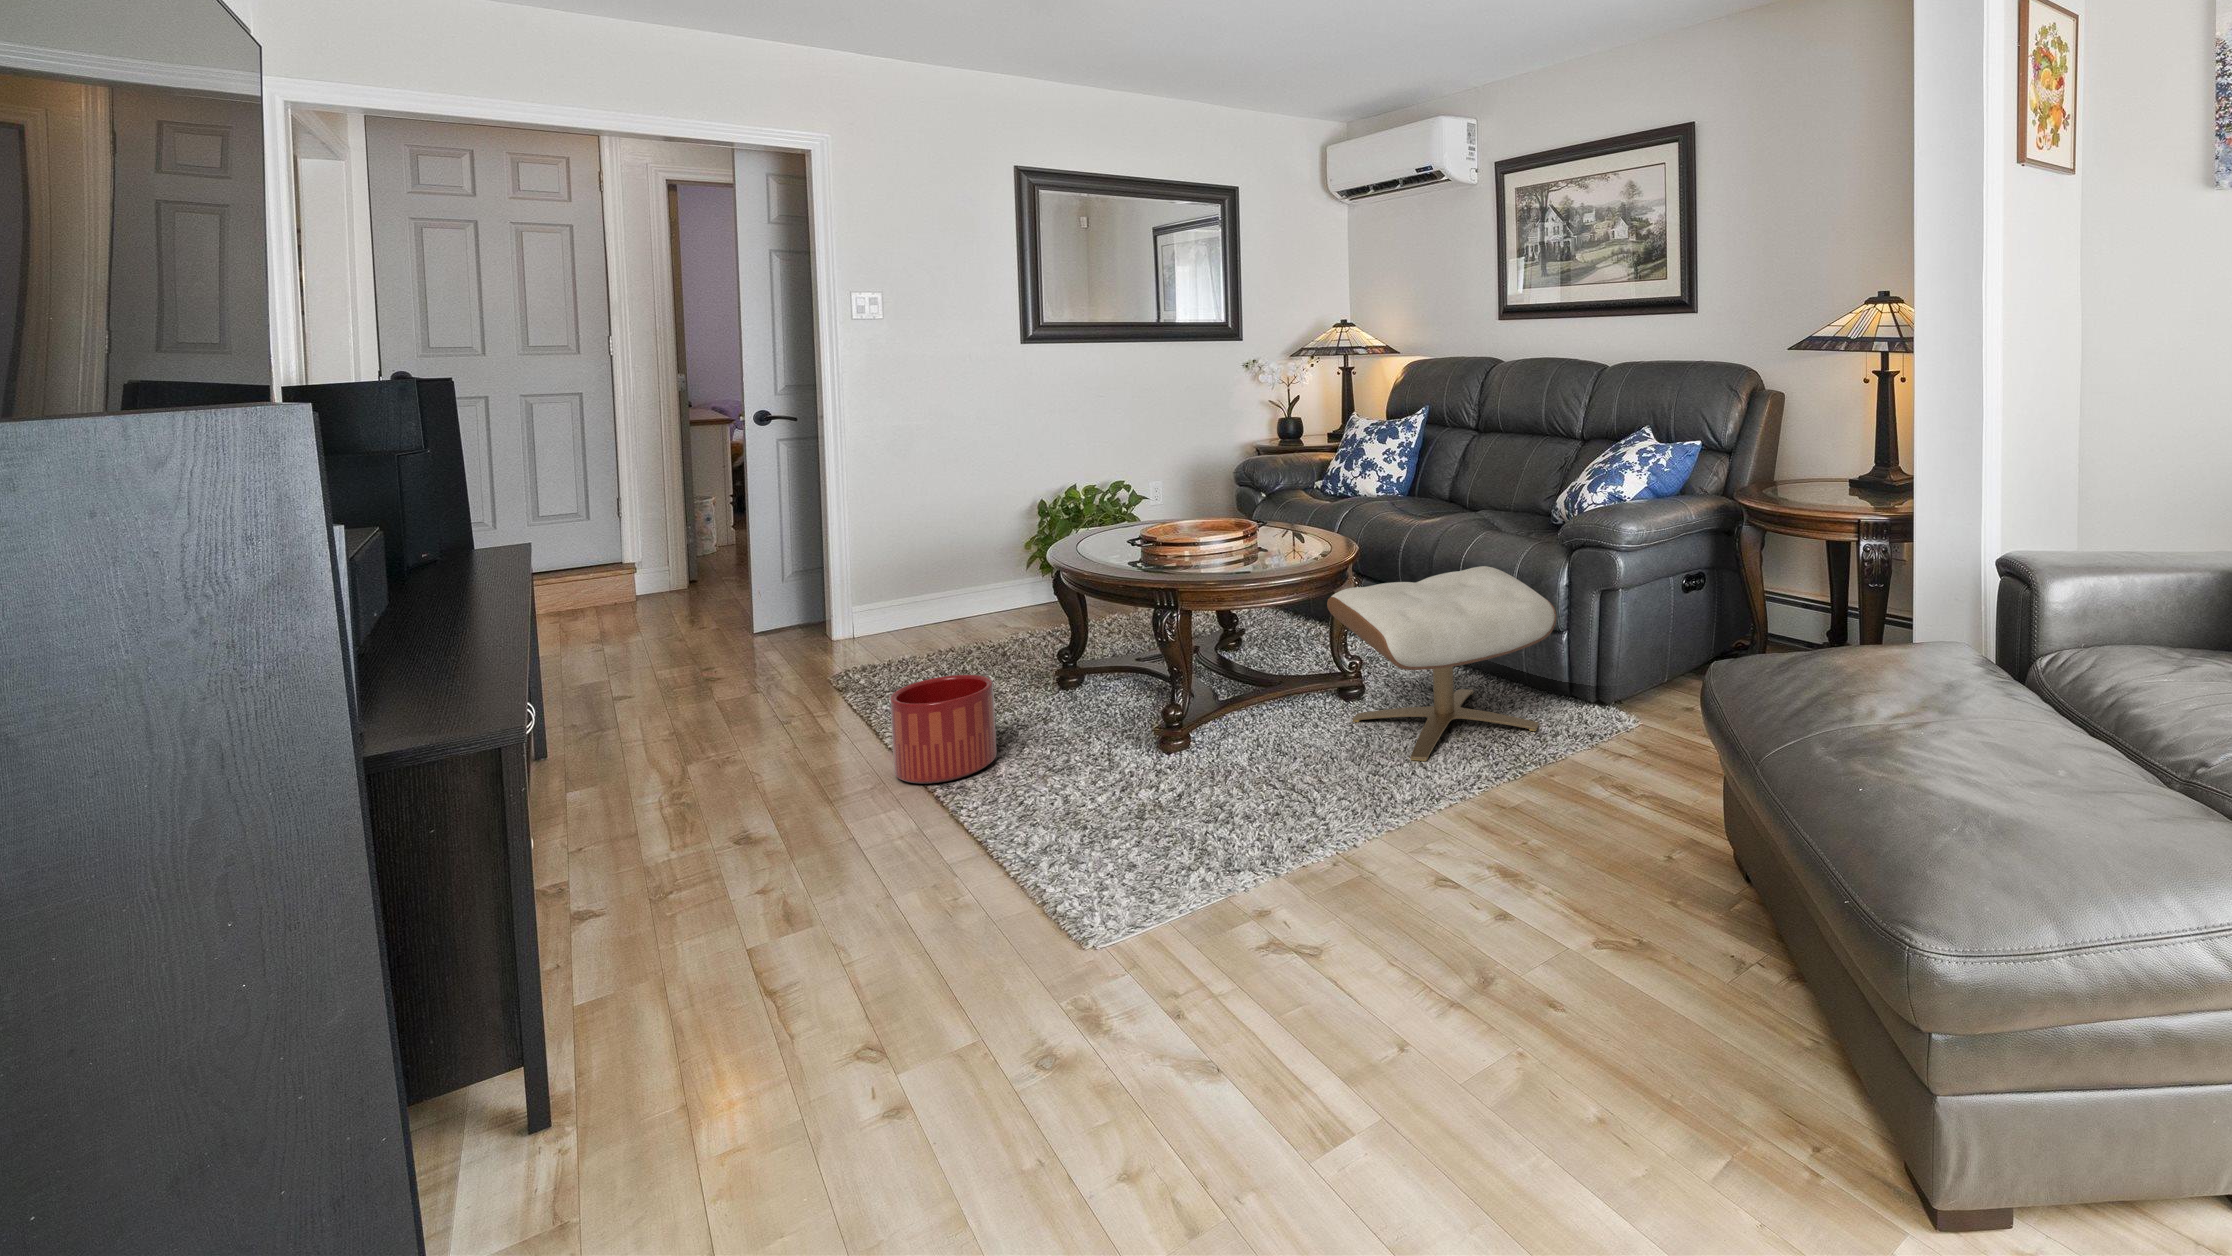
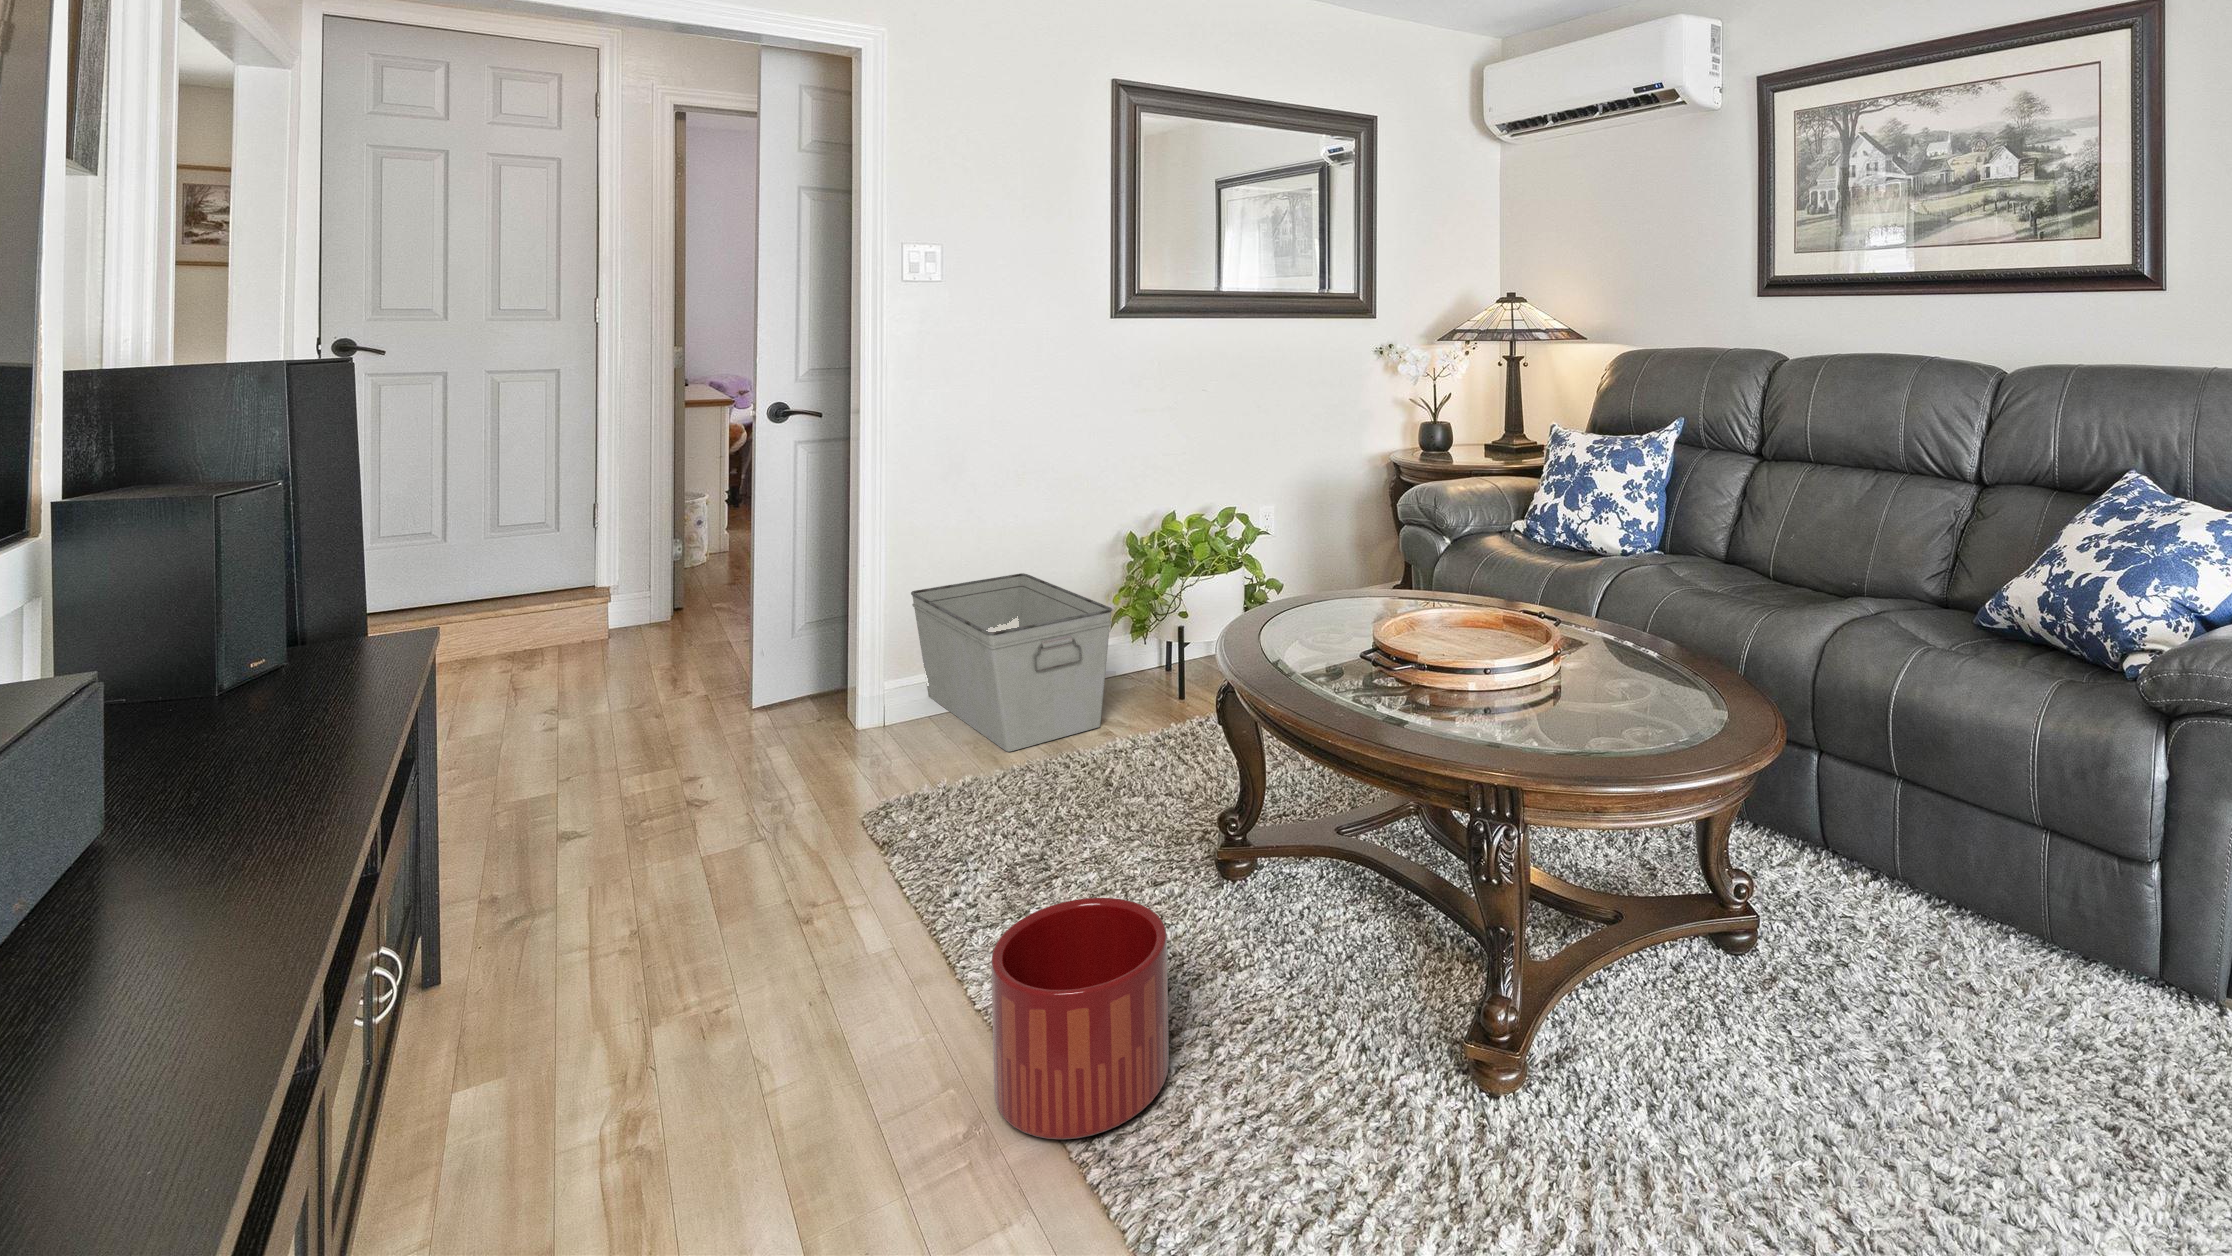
storage bin: none [870,533,1015,646] -> present [911,573,1112,752]
ottoman: present [1327,566,1556,761] -> none [1744,723,2197,1162]

